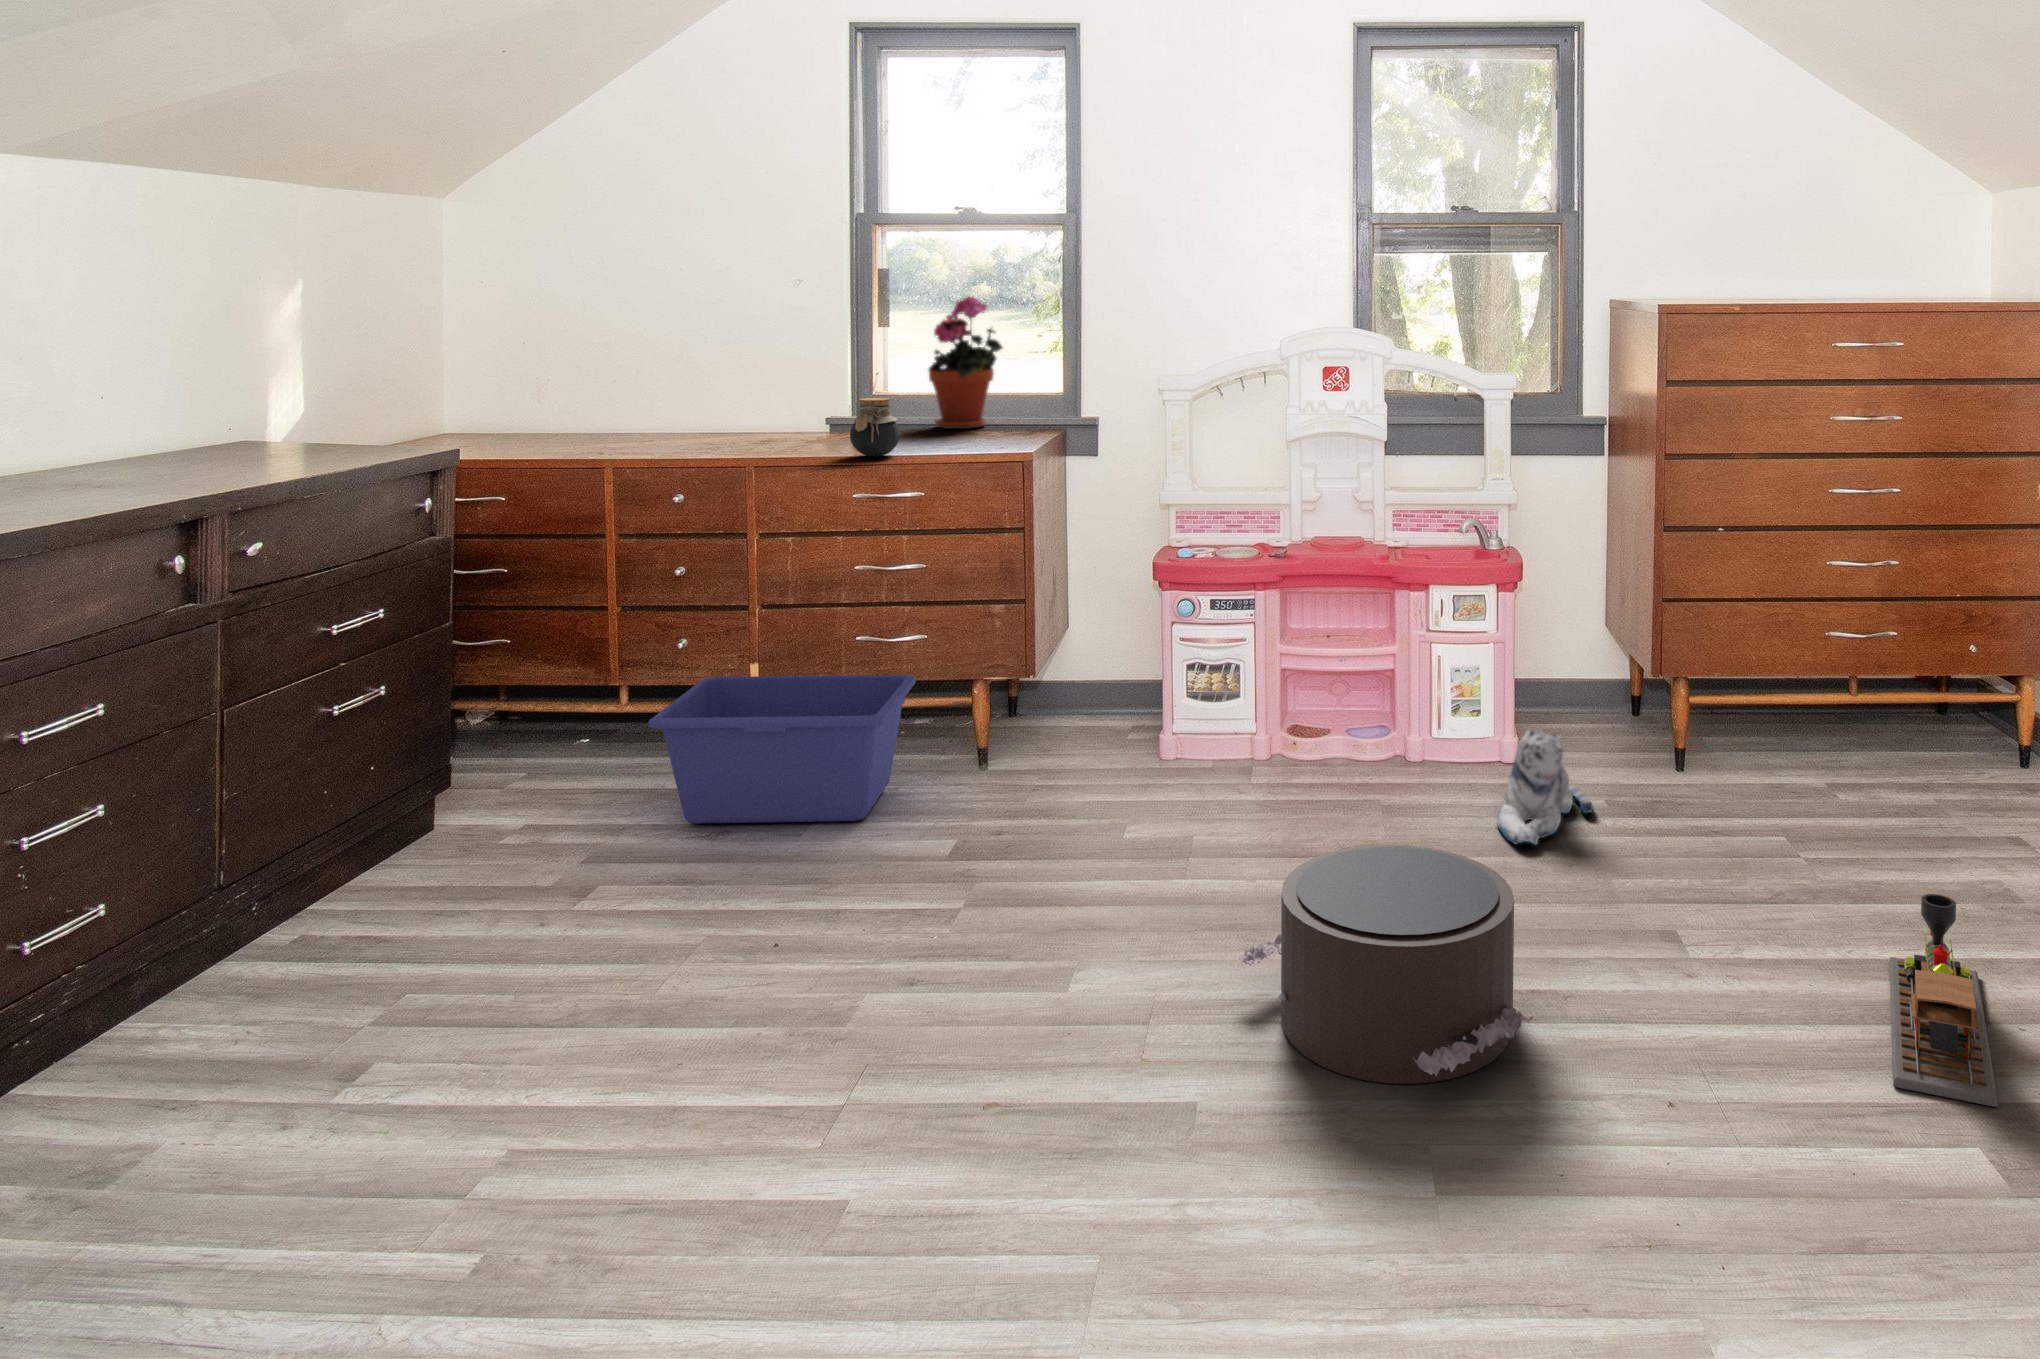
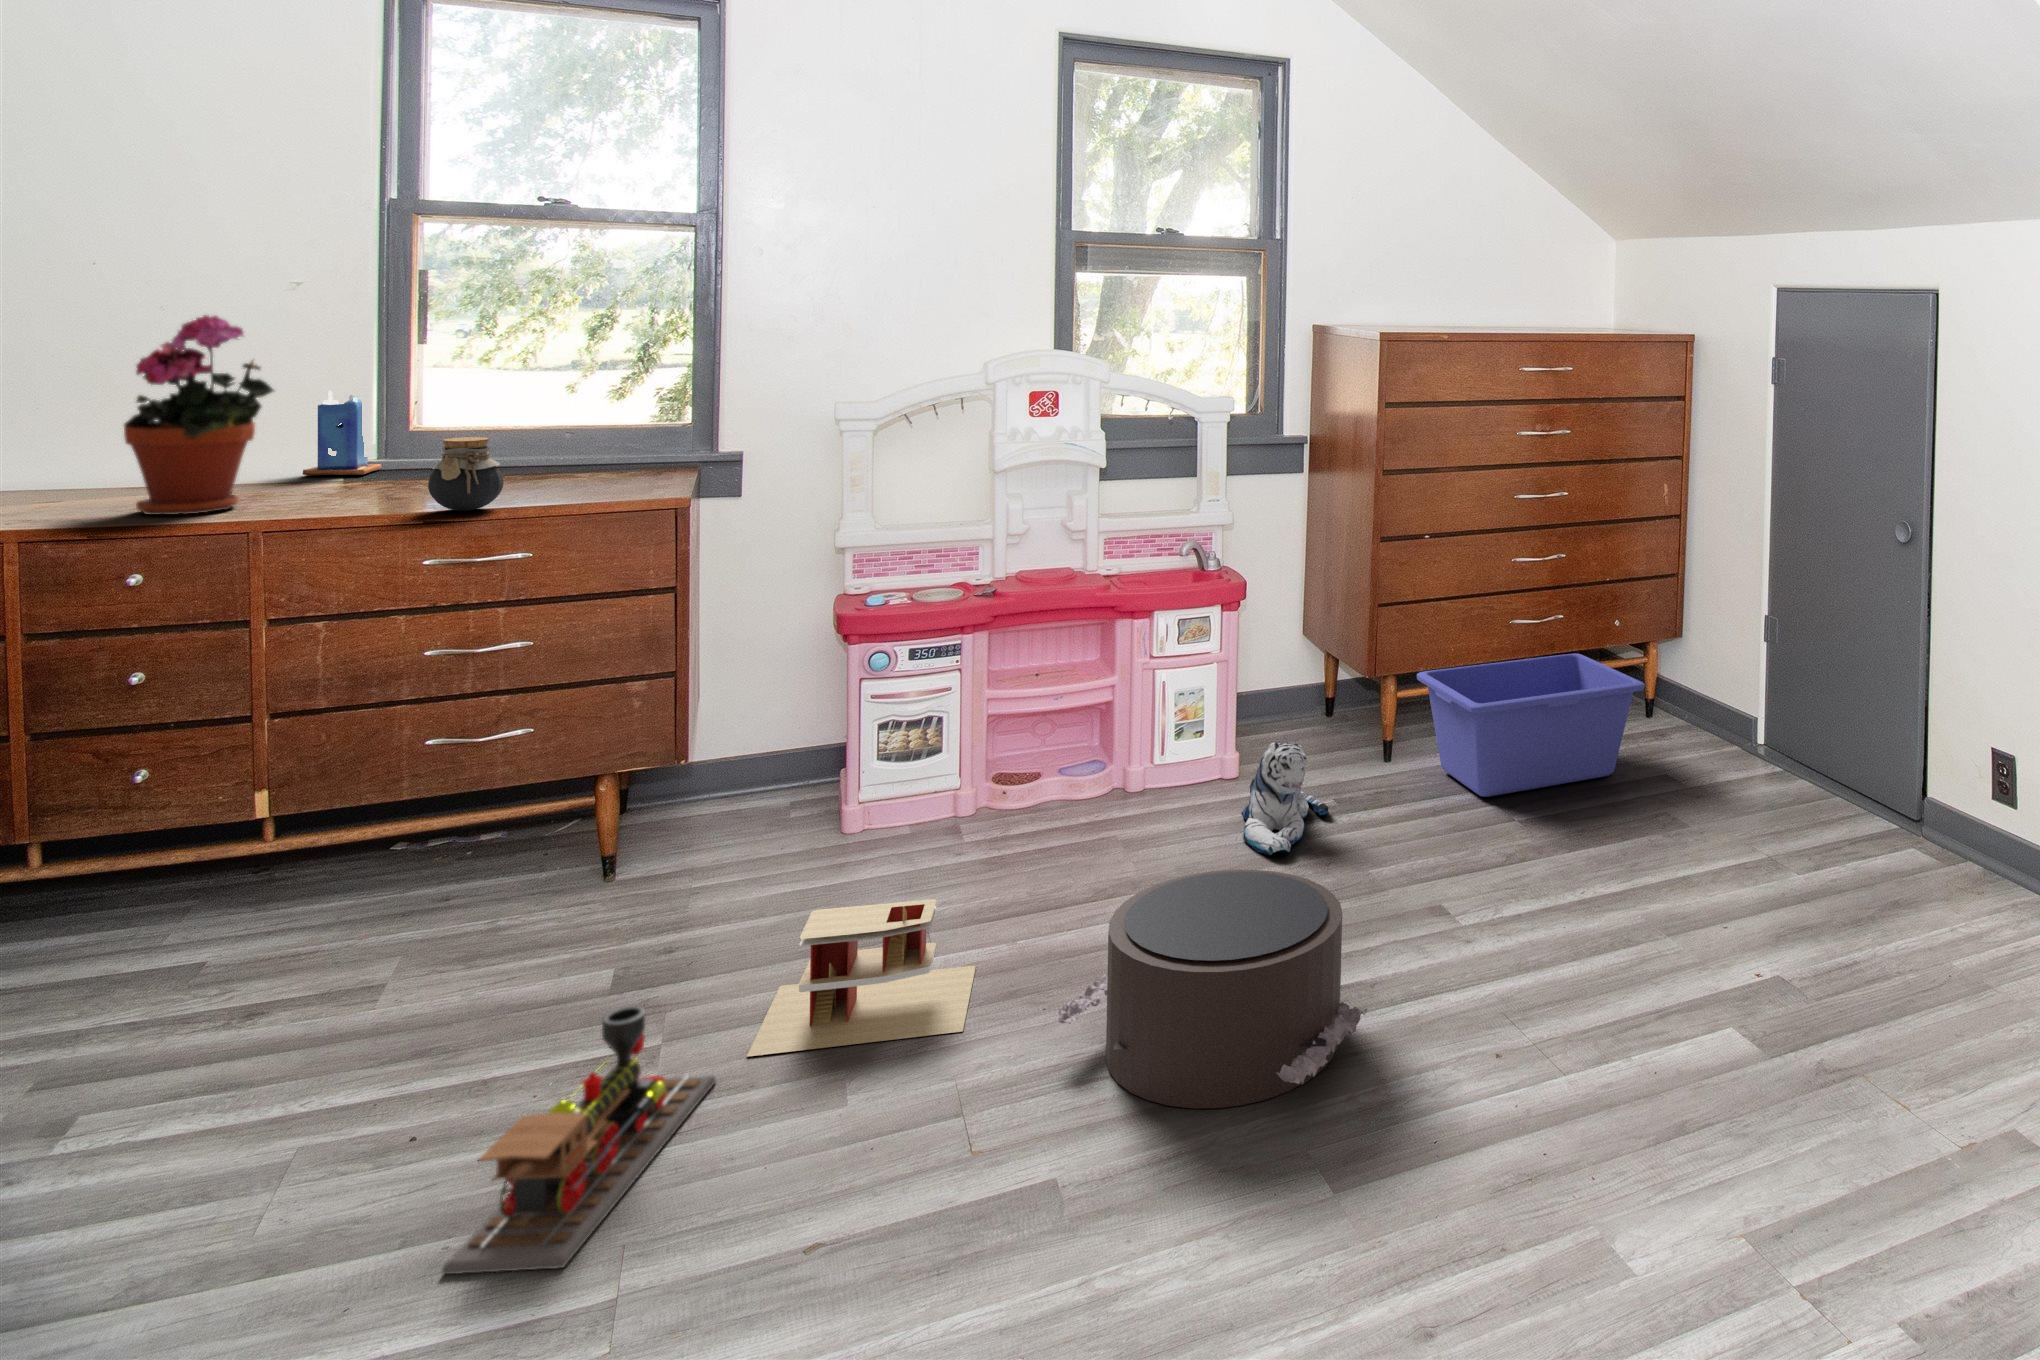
potted plant: present [929,296,1003,429] -> present [124,315,274,515]
candle: none [802,361,853,427] -> present [303,390,381,475]
storage bin: present [649,675,916,823] -> present [1417,654,1645,797]
toy house: none [1009,820,1212,953] -> present [747,899,976,1057]
toy train: present [1889,894,1998,1107] -> present [442,1006,716,1274]

